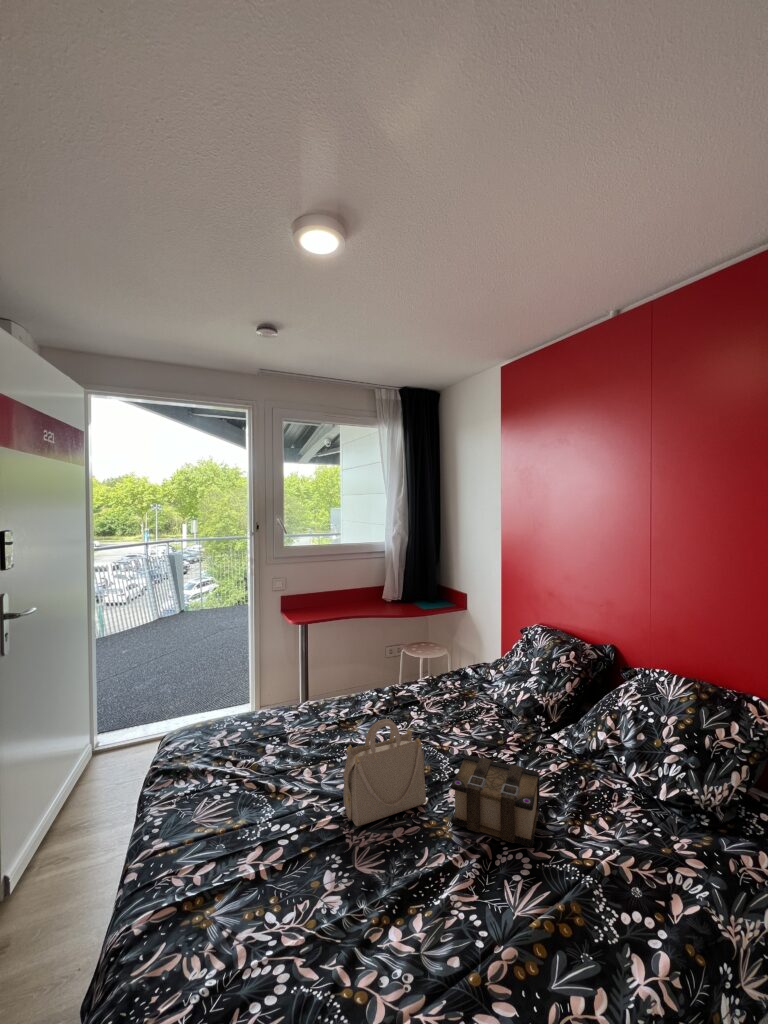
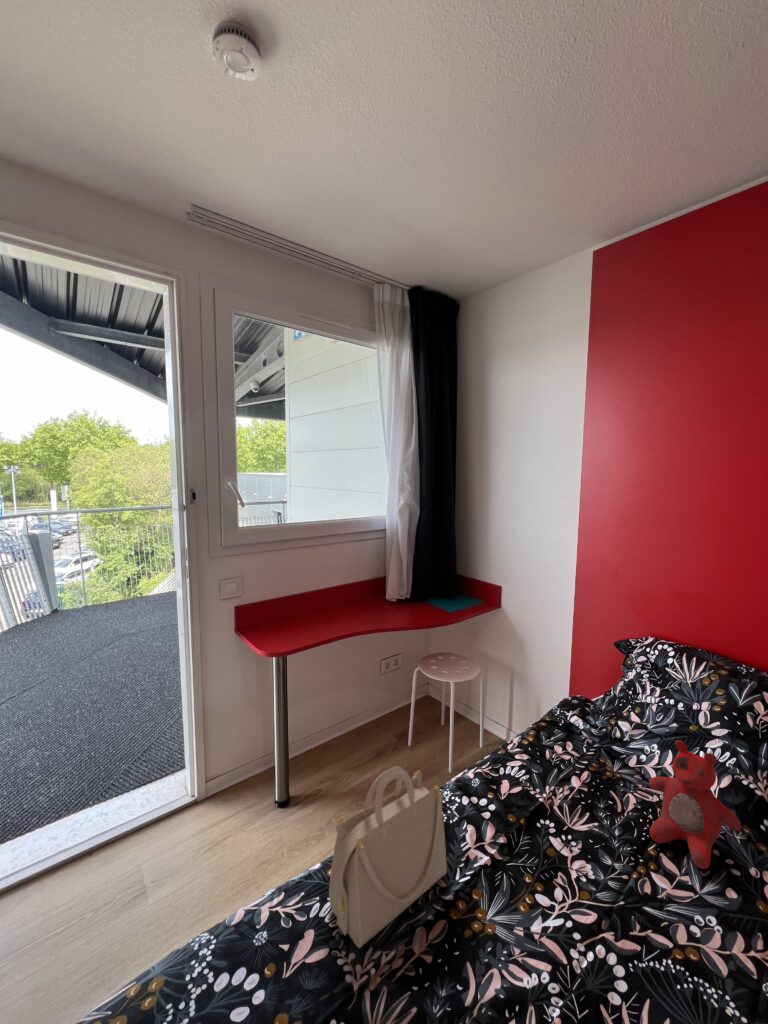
stuffed bear: none [595,732,665,829] -> present [649,740,741,869]
book: present [451,755,539,847] -> none [489,793,620,934]

